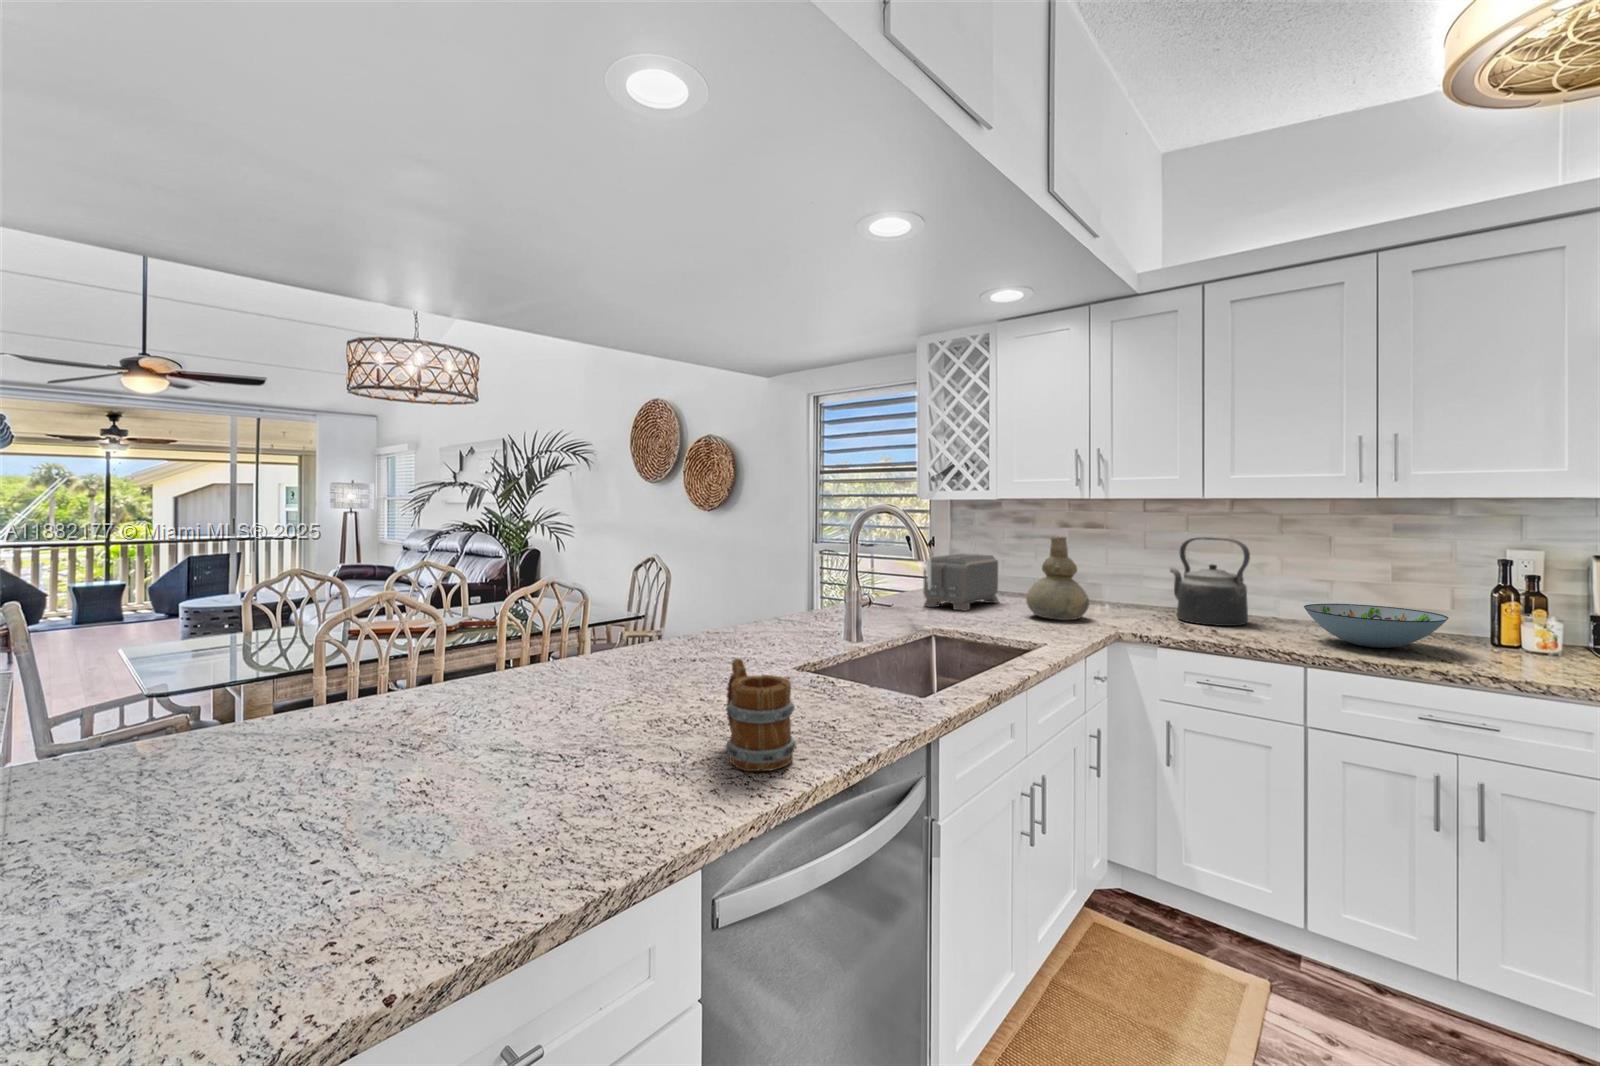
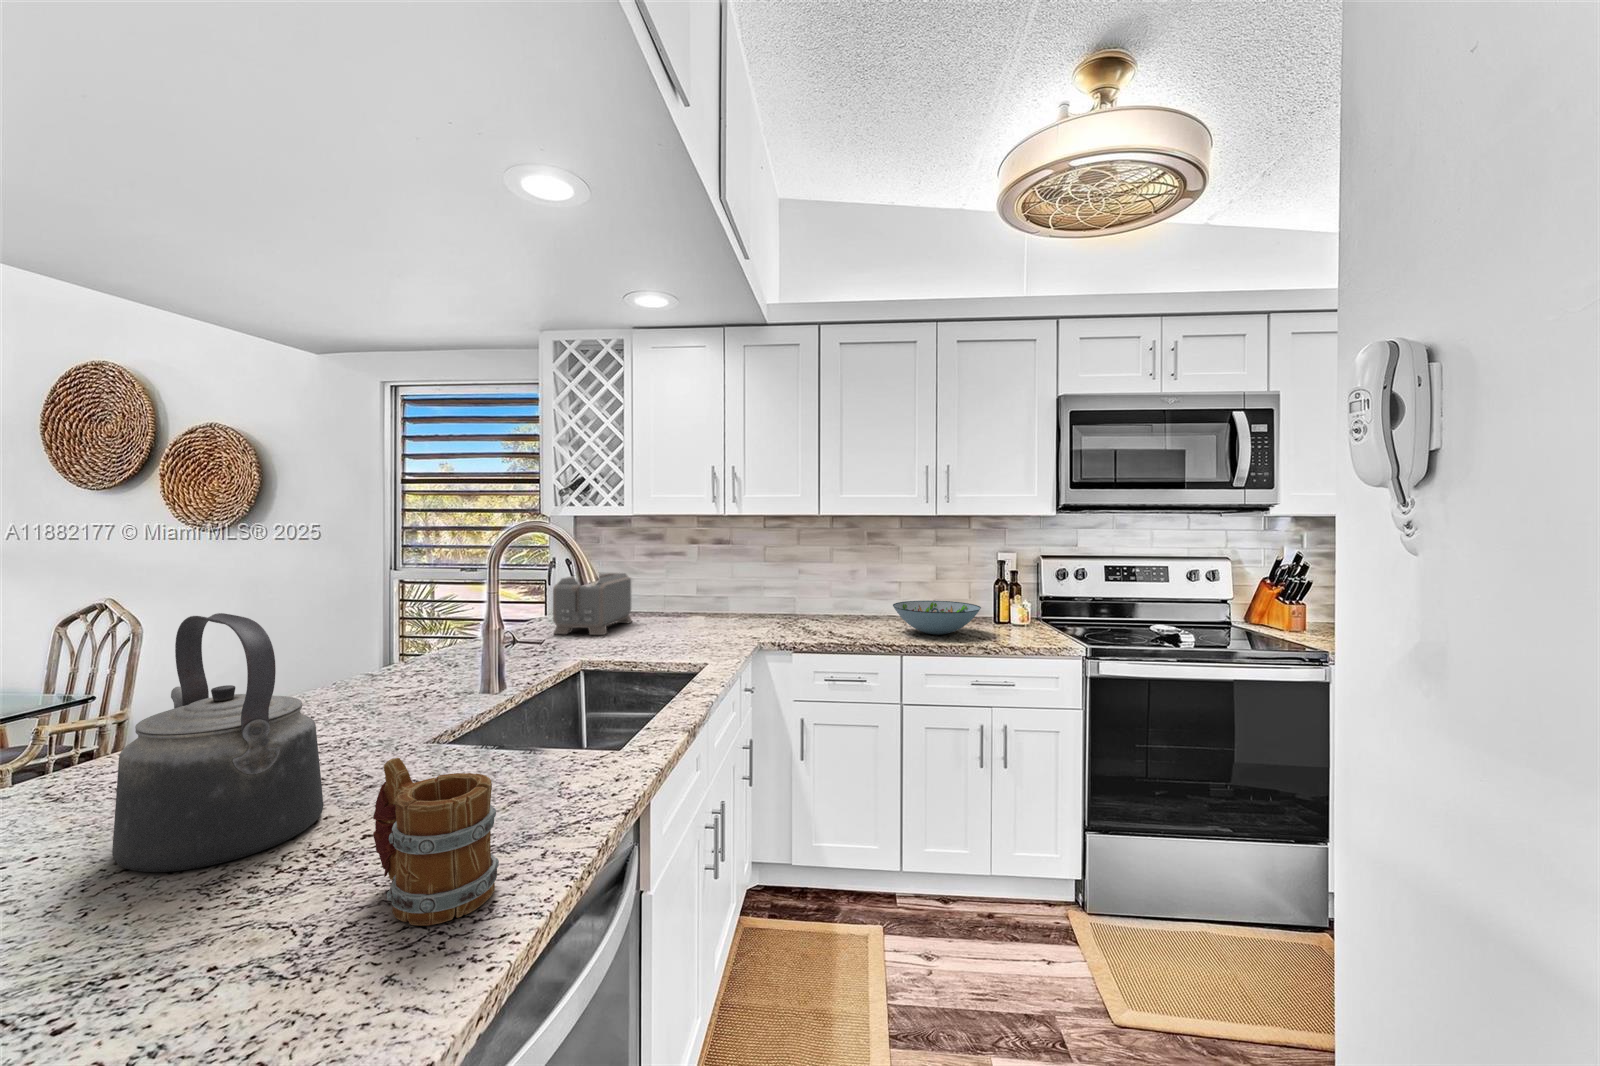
vase: present [1026,537,1089,620] -> none [667,552,727,636]
kettle: present [1170,537,1250,626] -> present [112,613,324,872]

